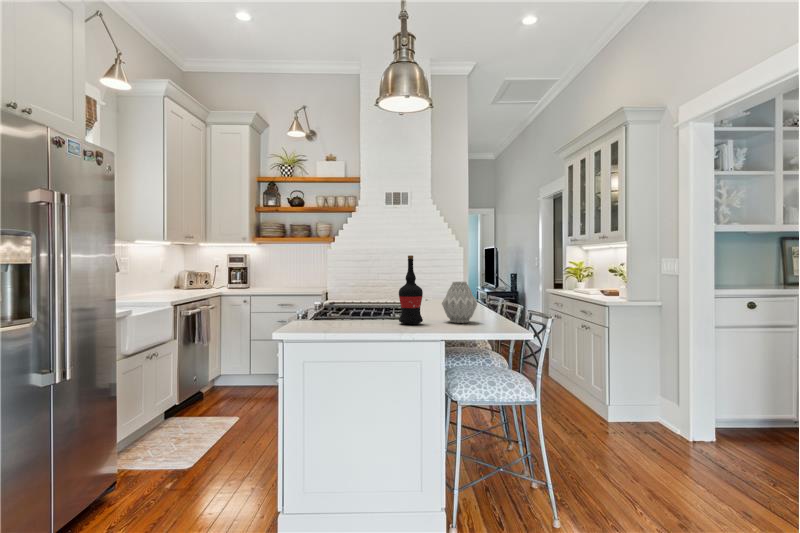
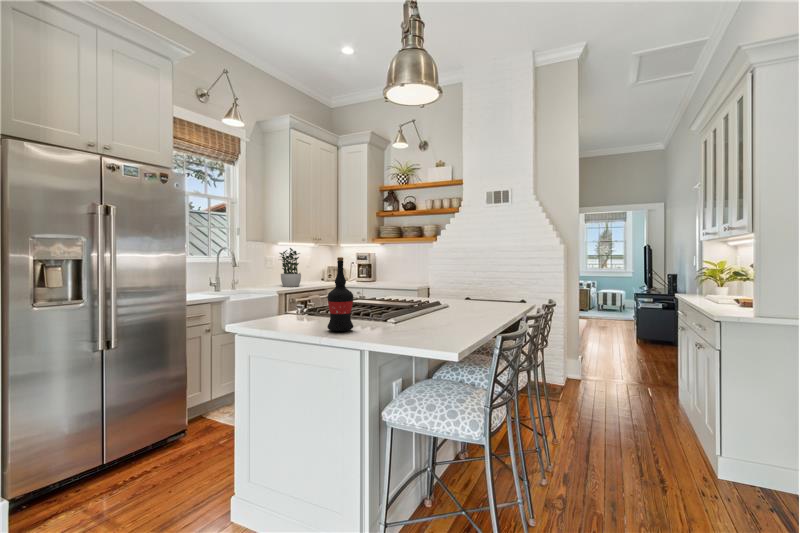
potted plant: none [156,246,186,294] -> present [280,248,301,287]
vase: present [442,282,477,323] -> none [379,286,419,334]

